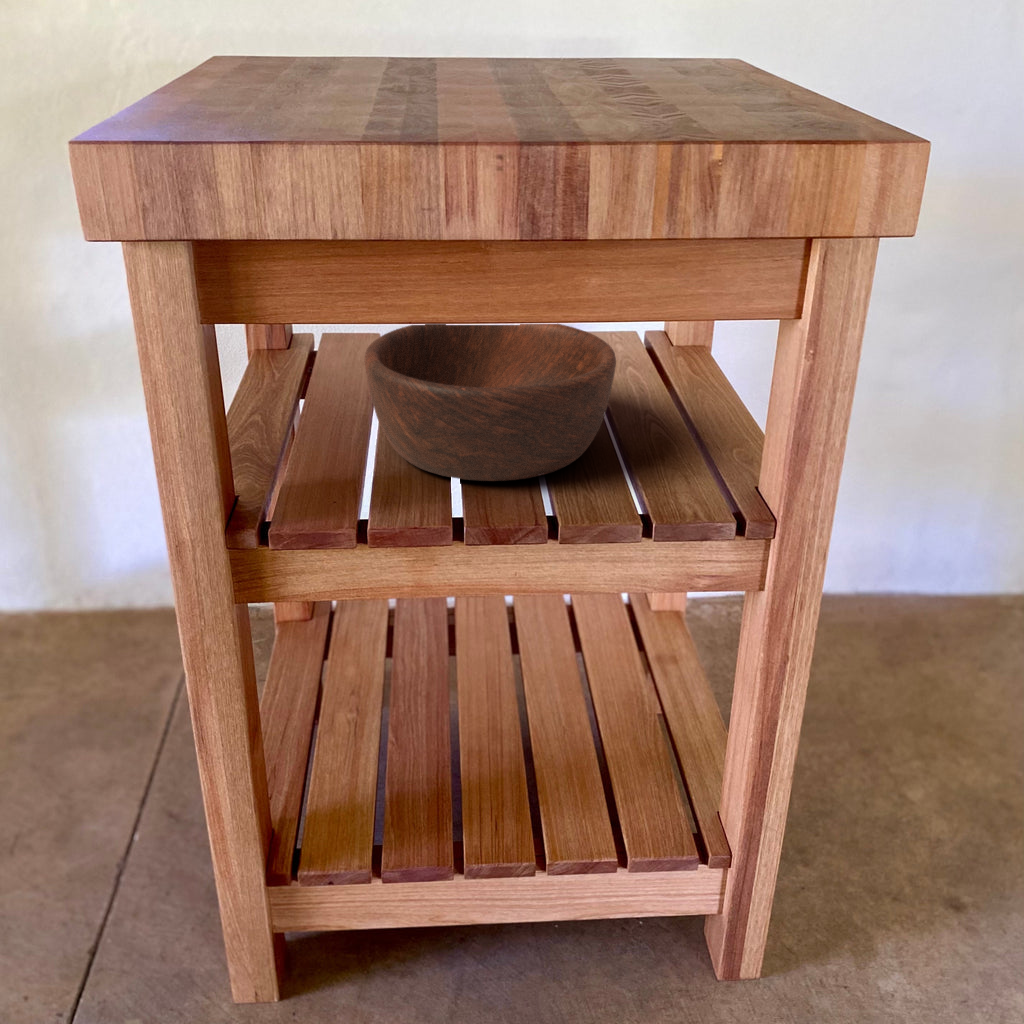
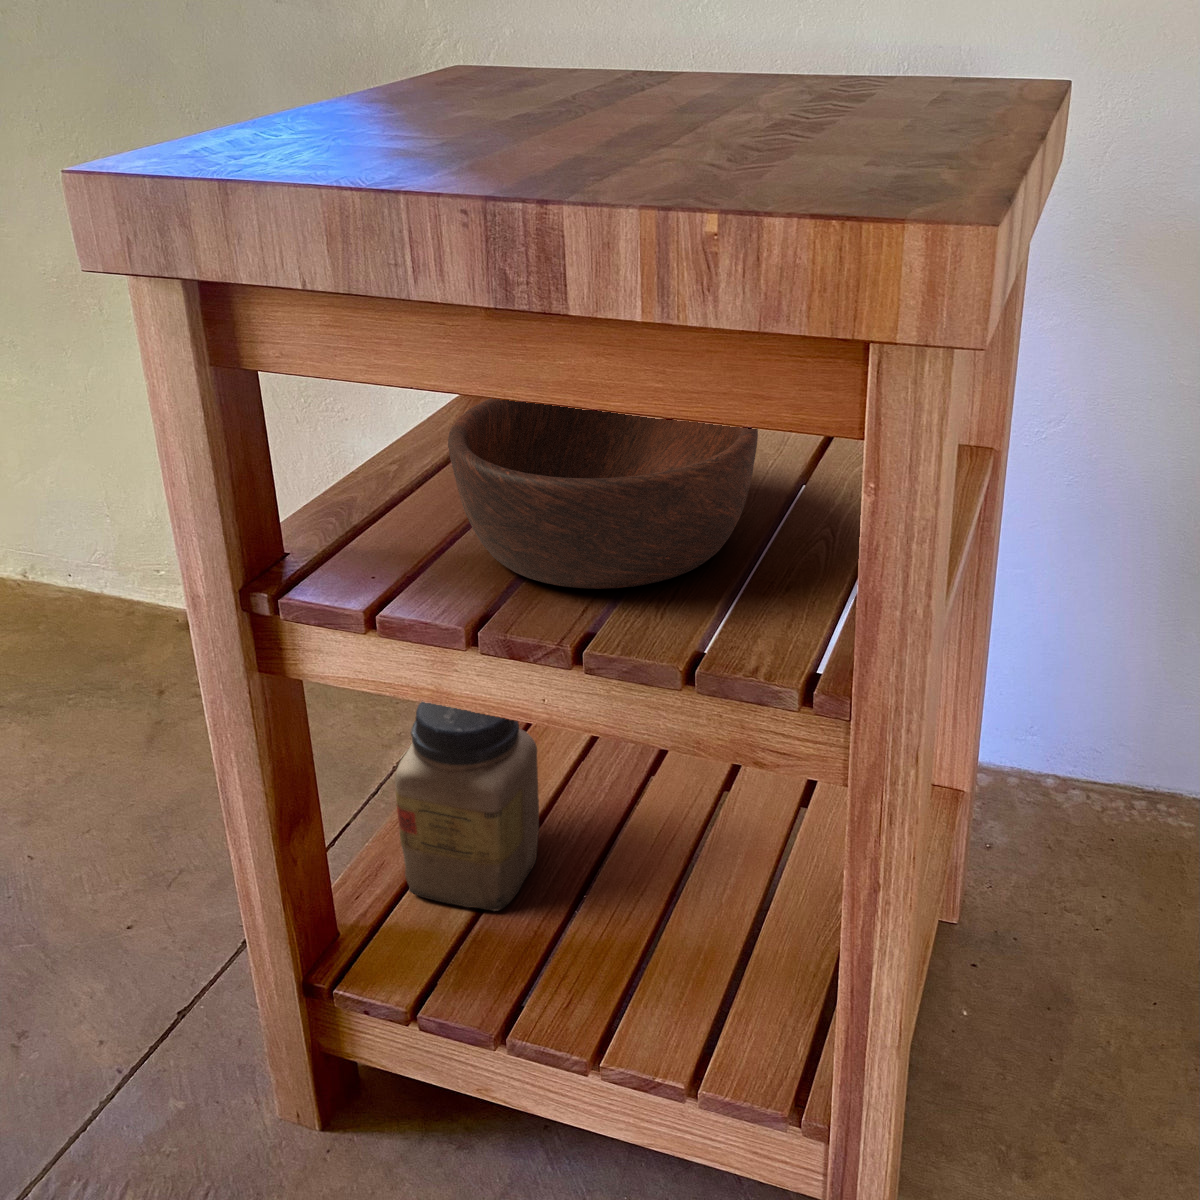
jar: none [304,589,409,777] -> present [395,702,539,911]

